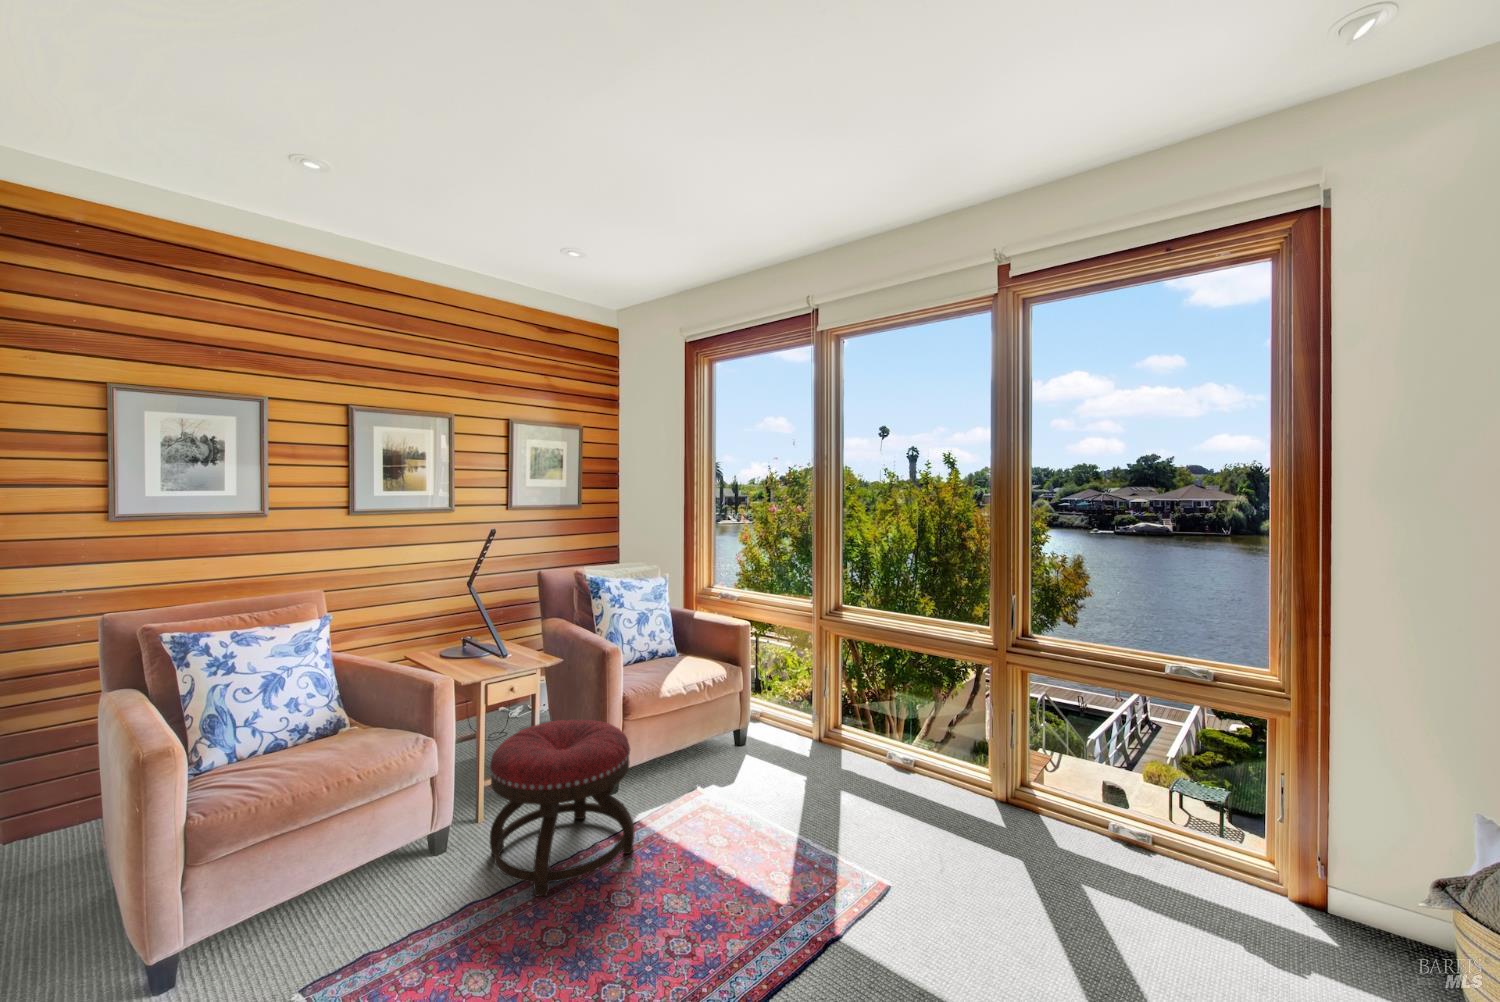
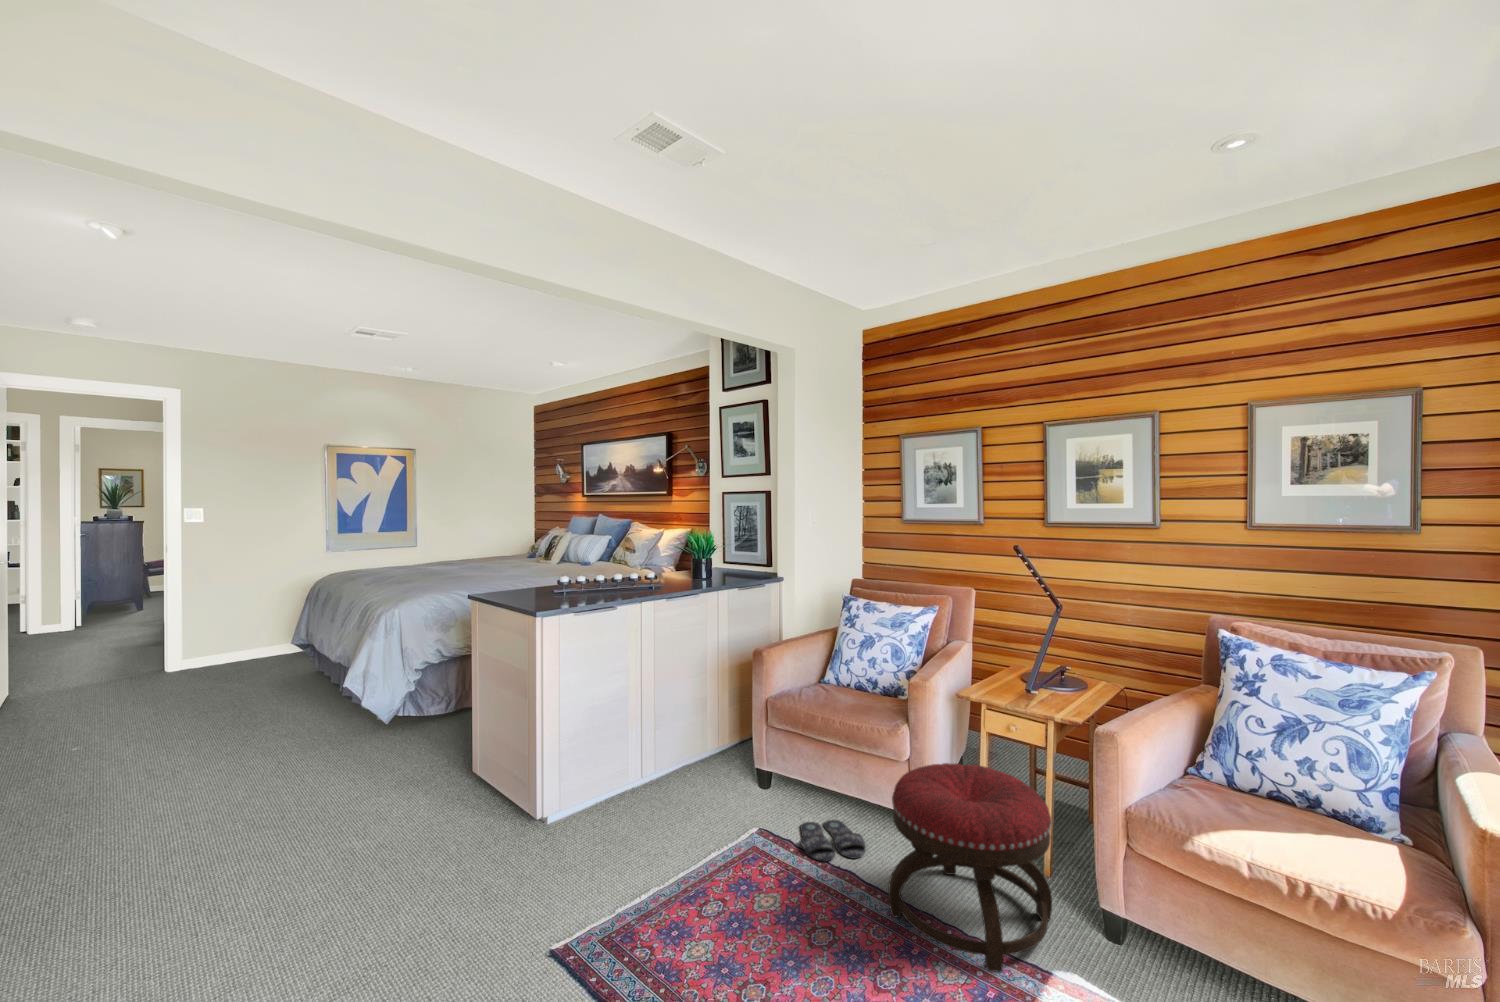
slippers: none [310,897,433,961] -> present [800,820,865,862]

